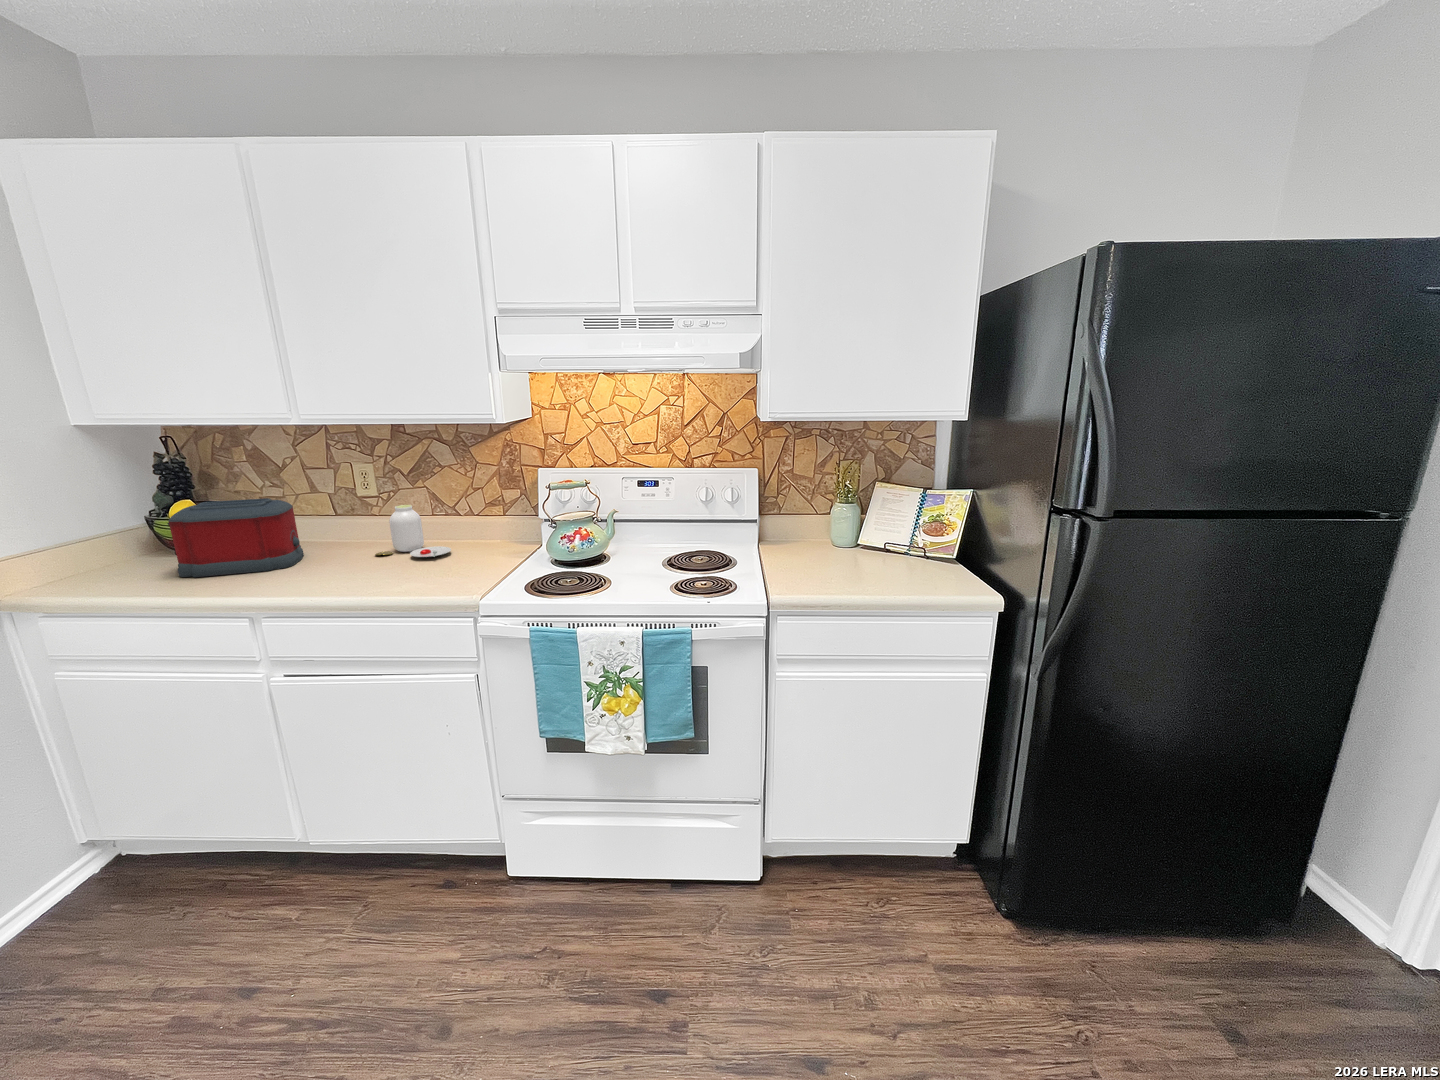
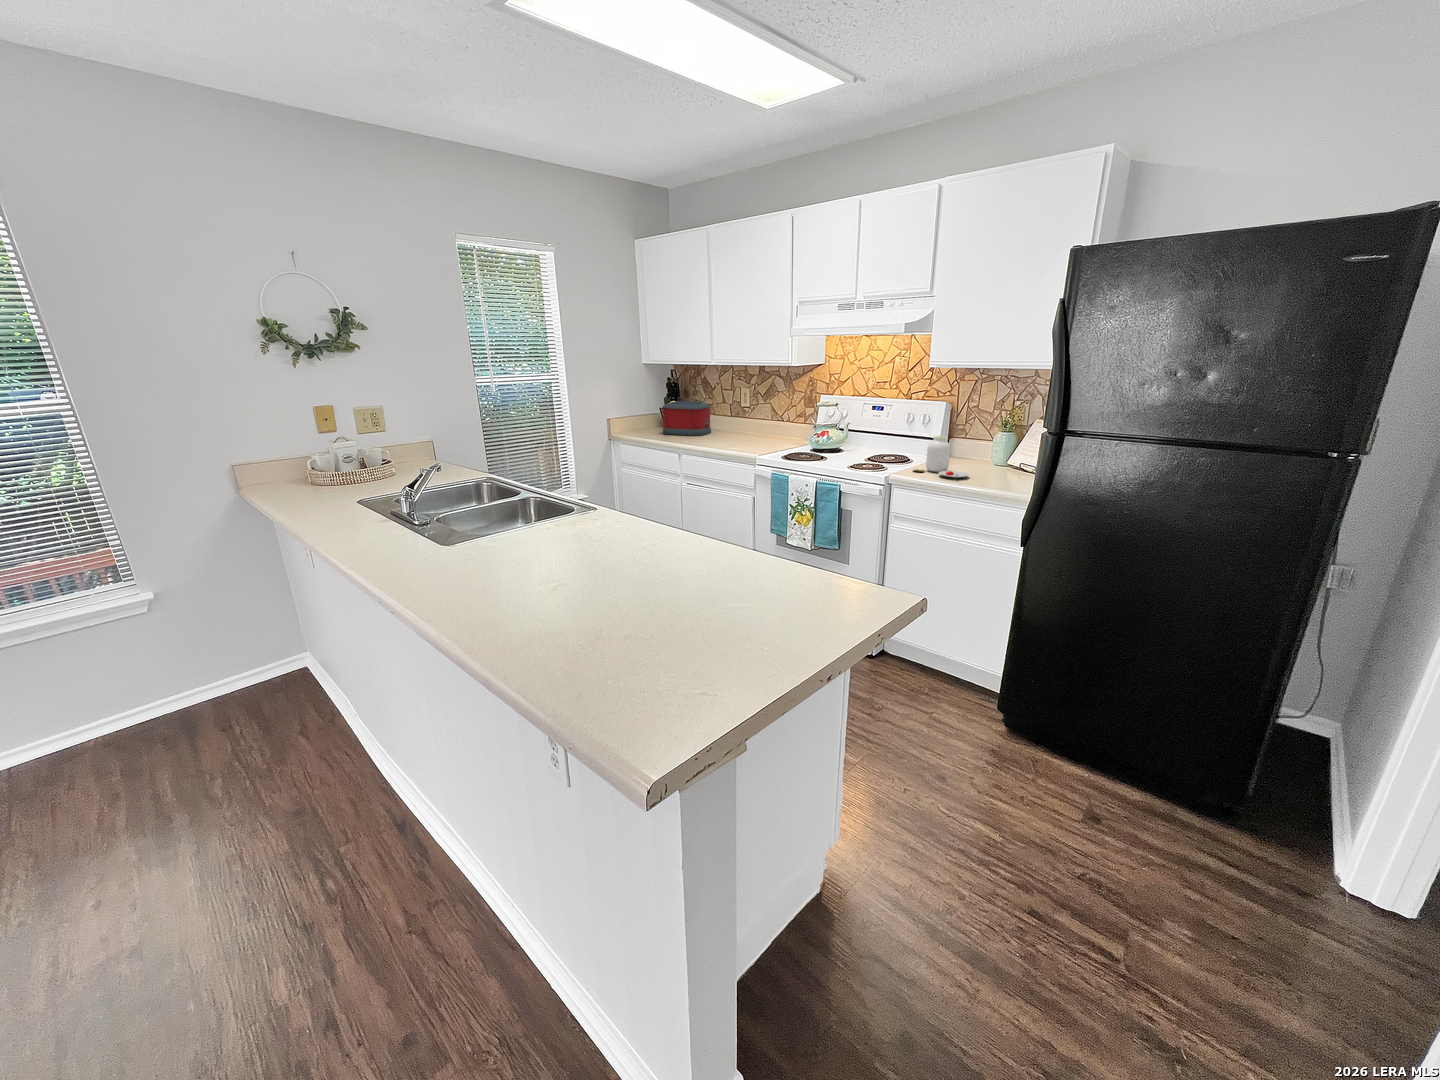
jar: present [375,505,451,557] -> present [913,436,969,478]

